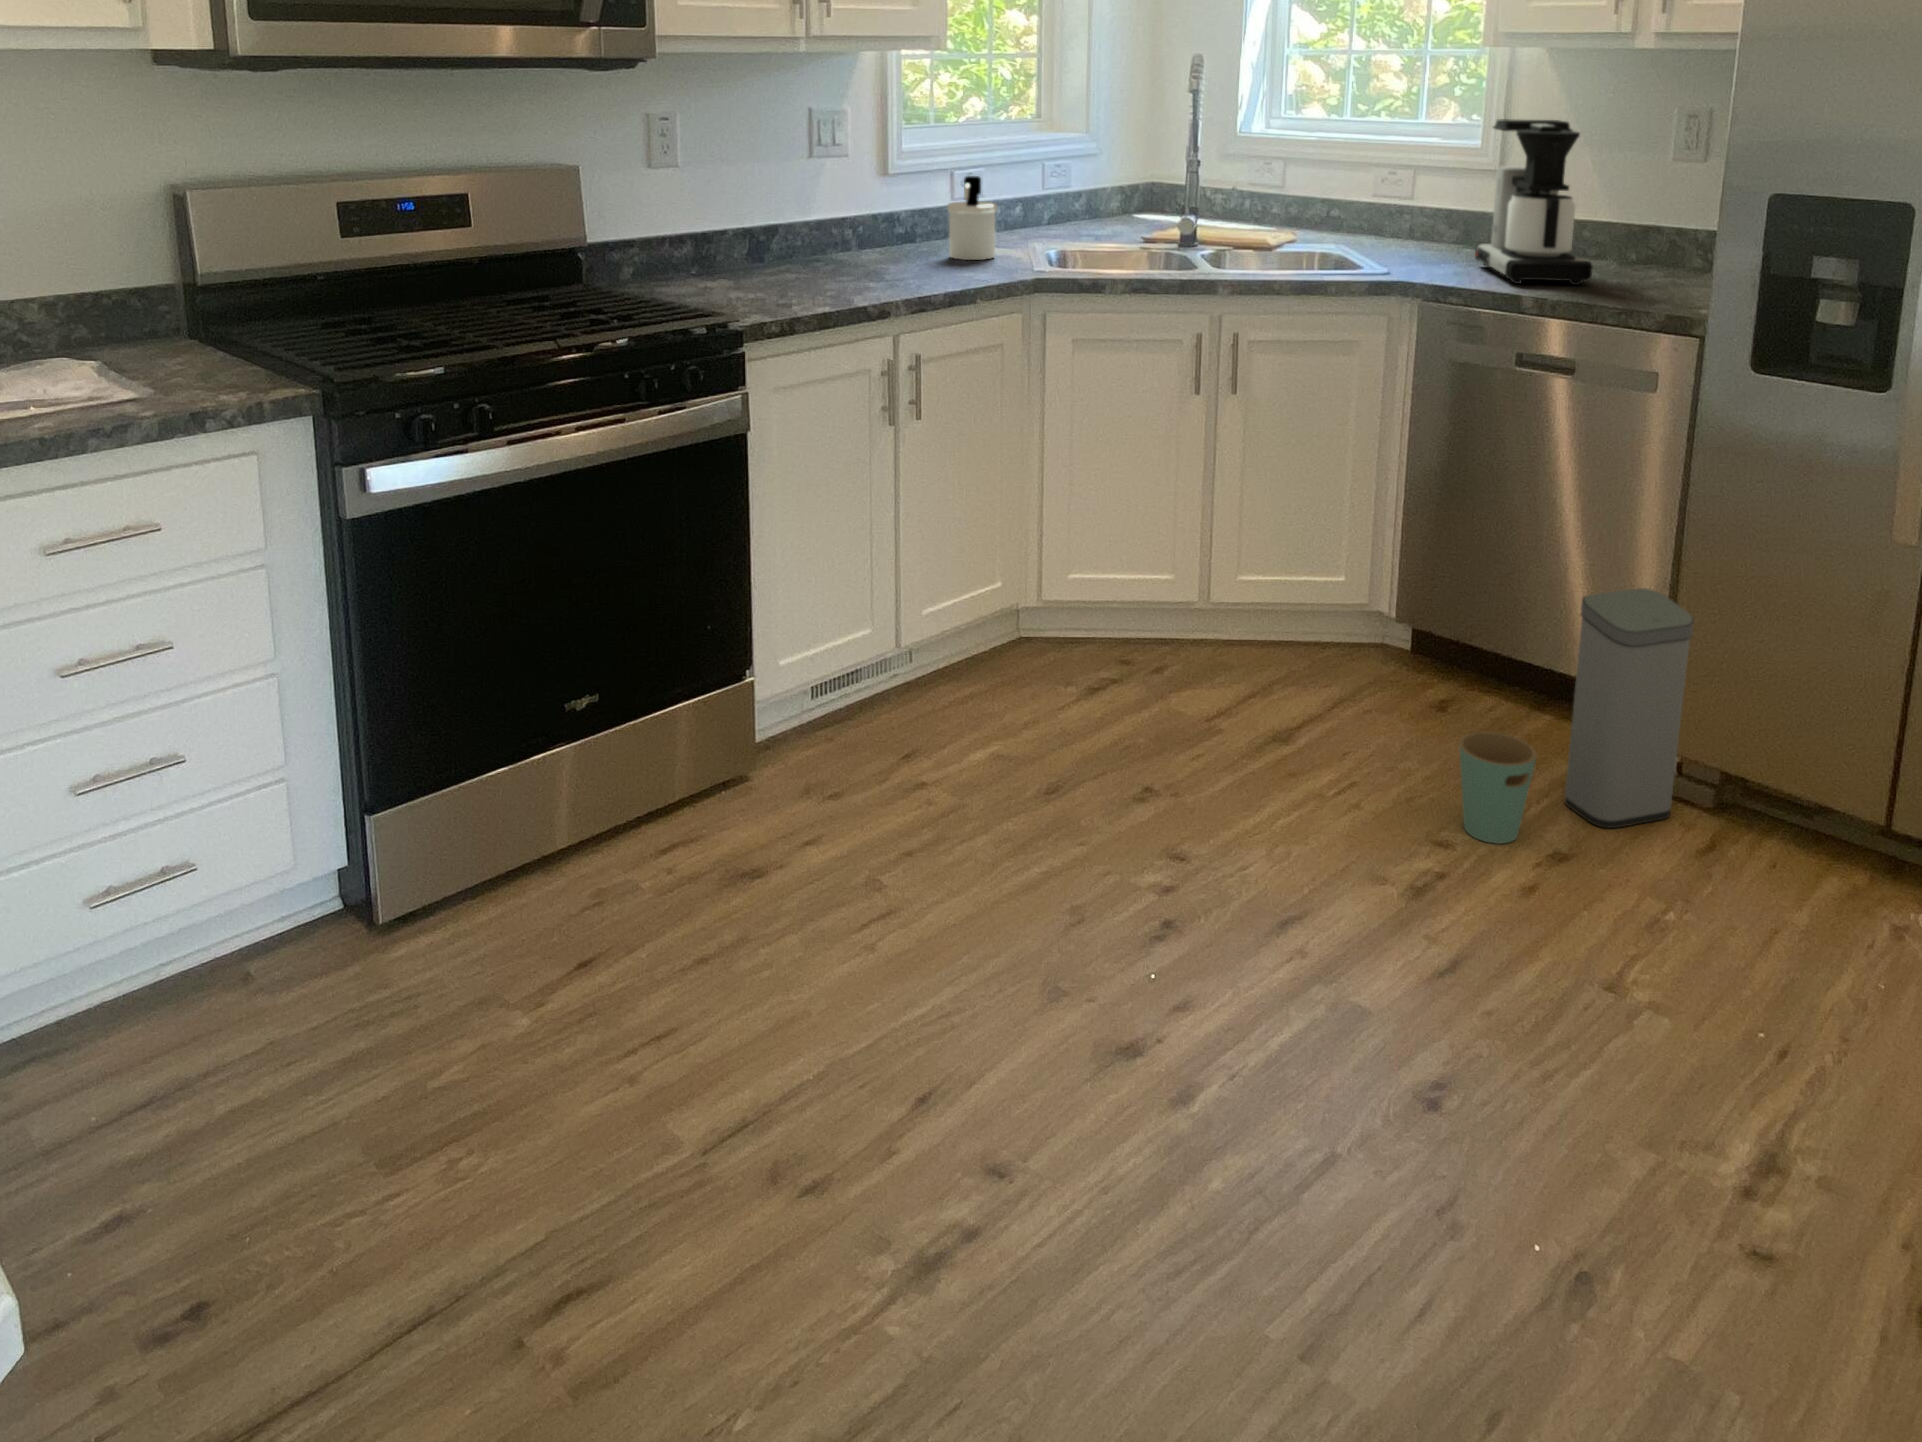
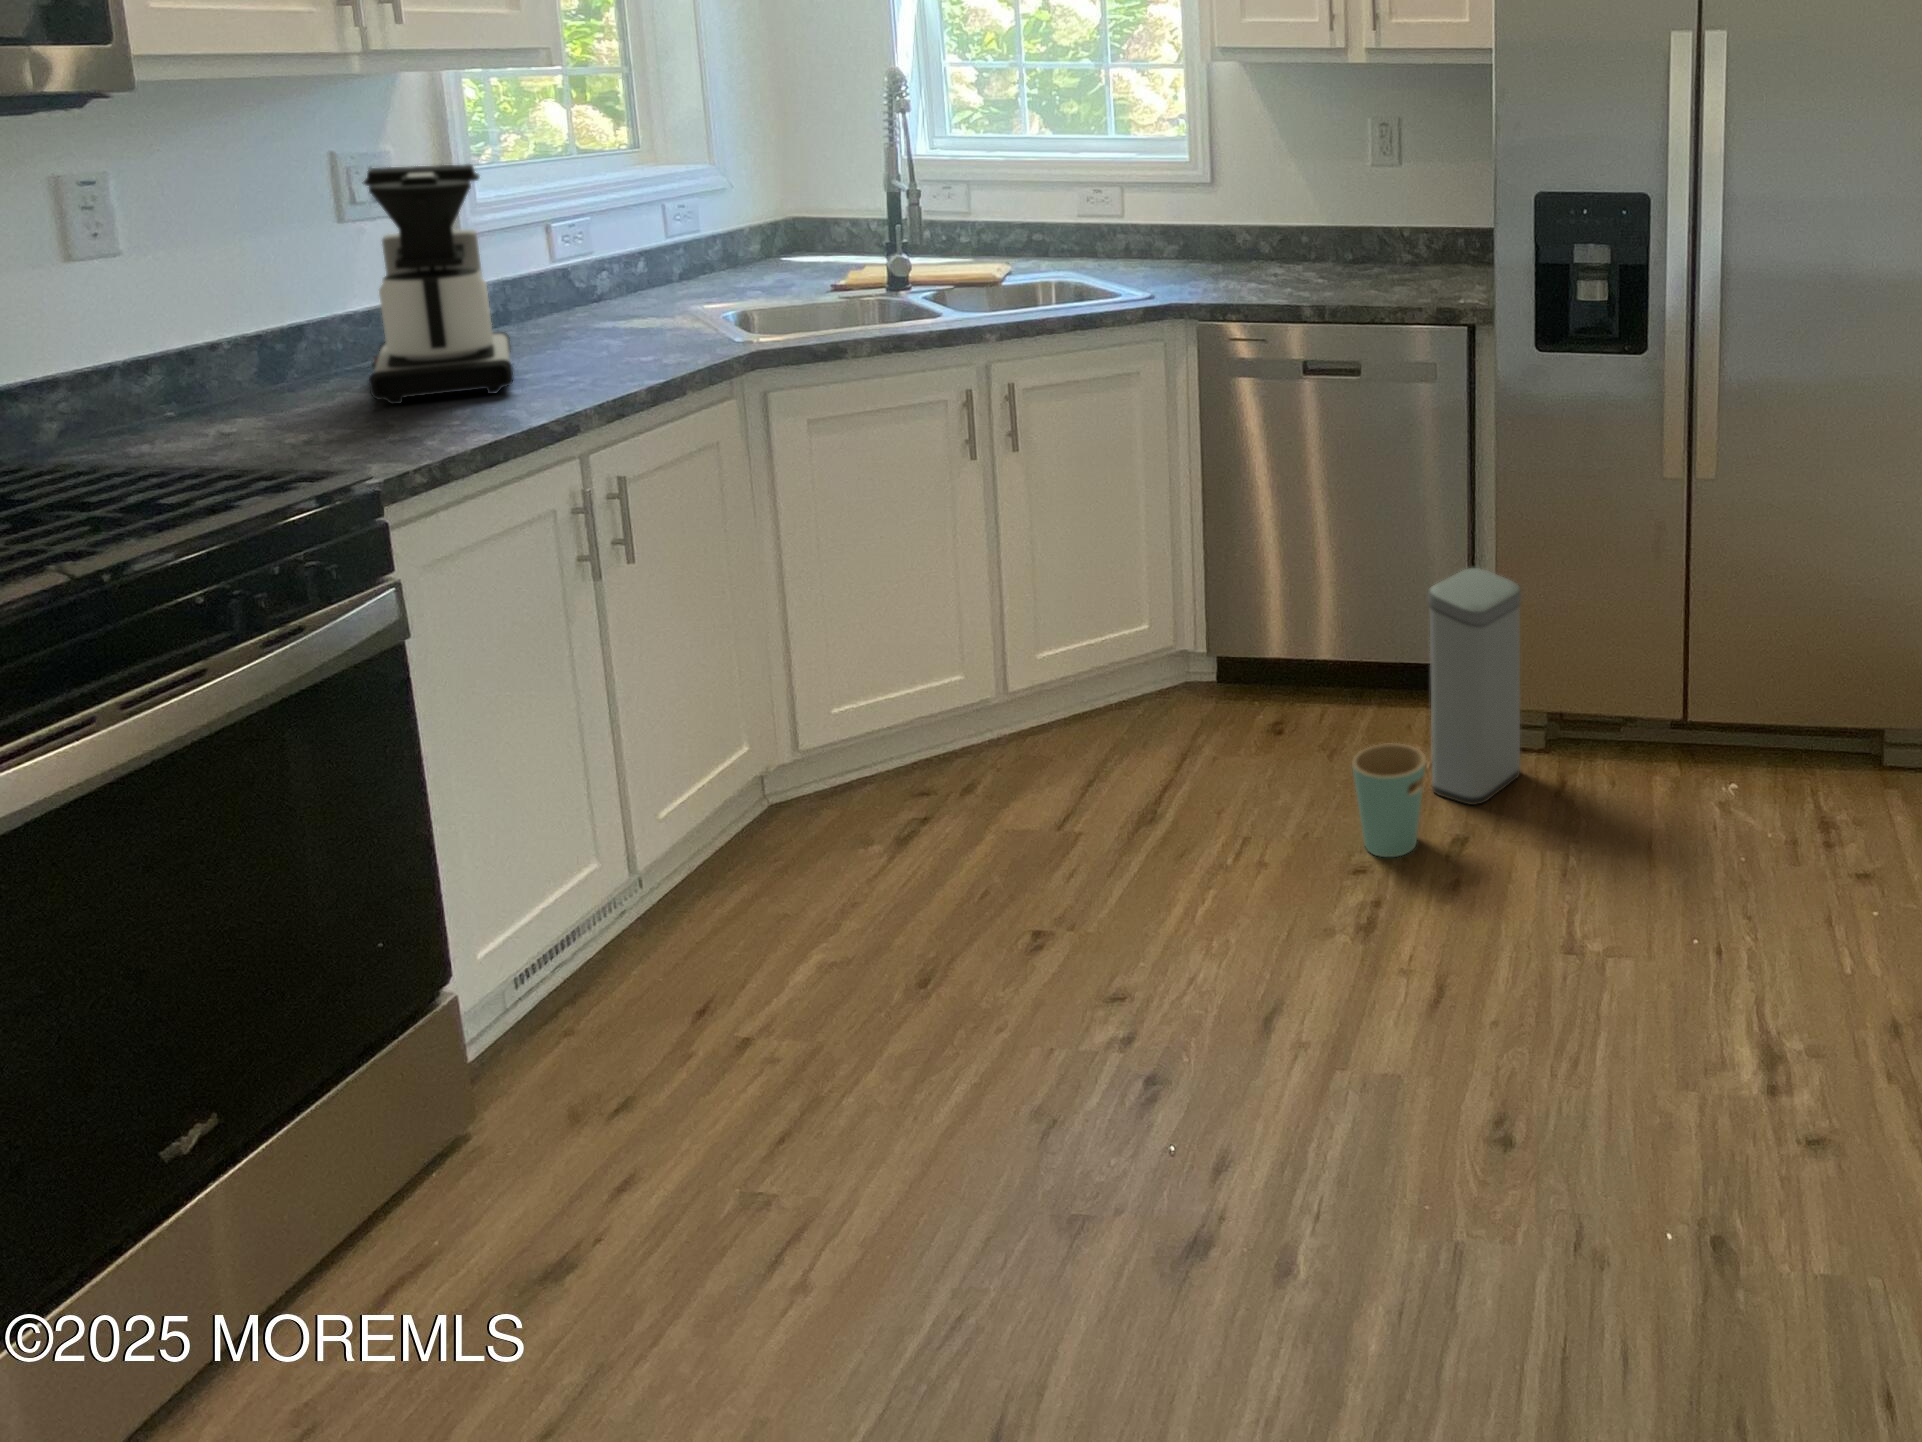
coffee maker: present [1475,119,1593,285] -> present [364,164,513,404]
soap dispenser: present [948,176,997,260] -> none [582,231,660,341]

